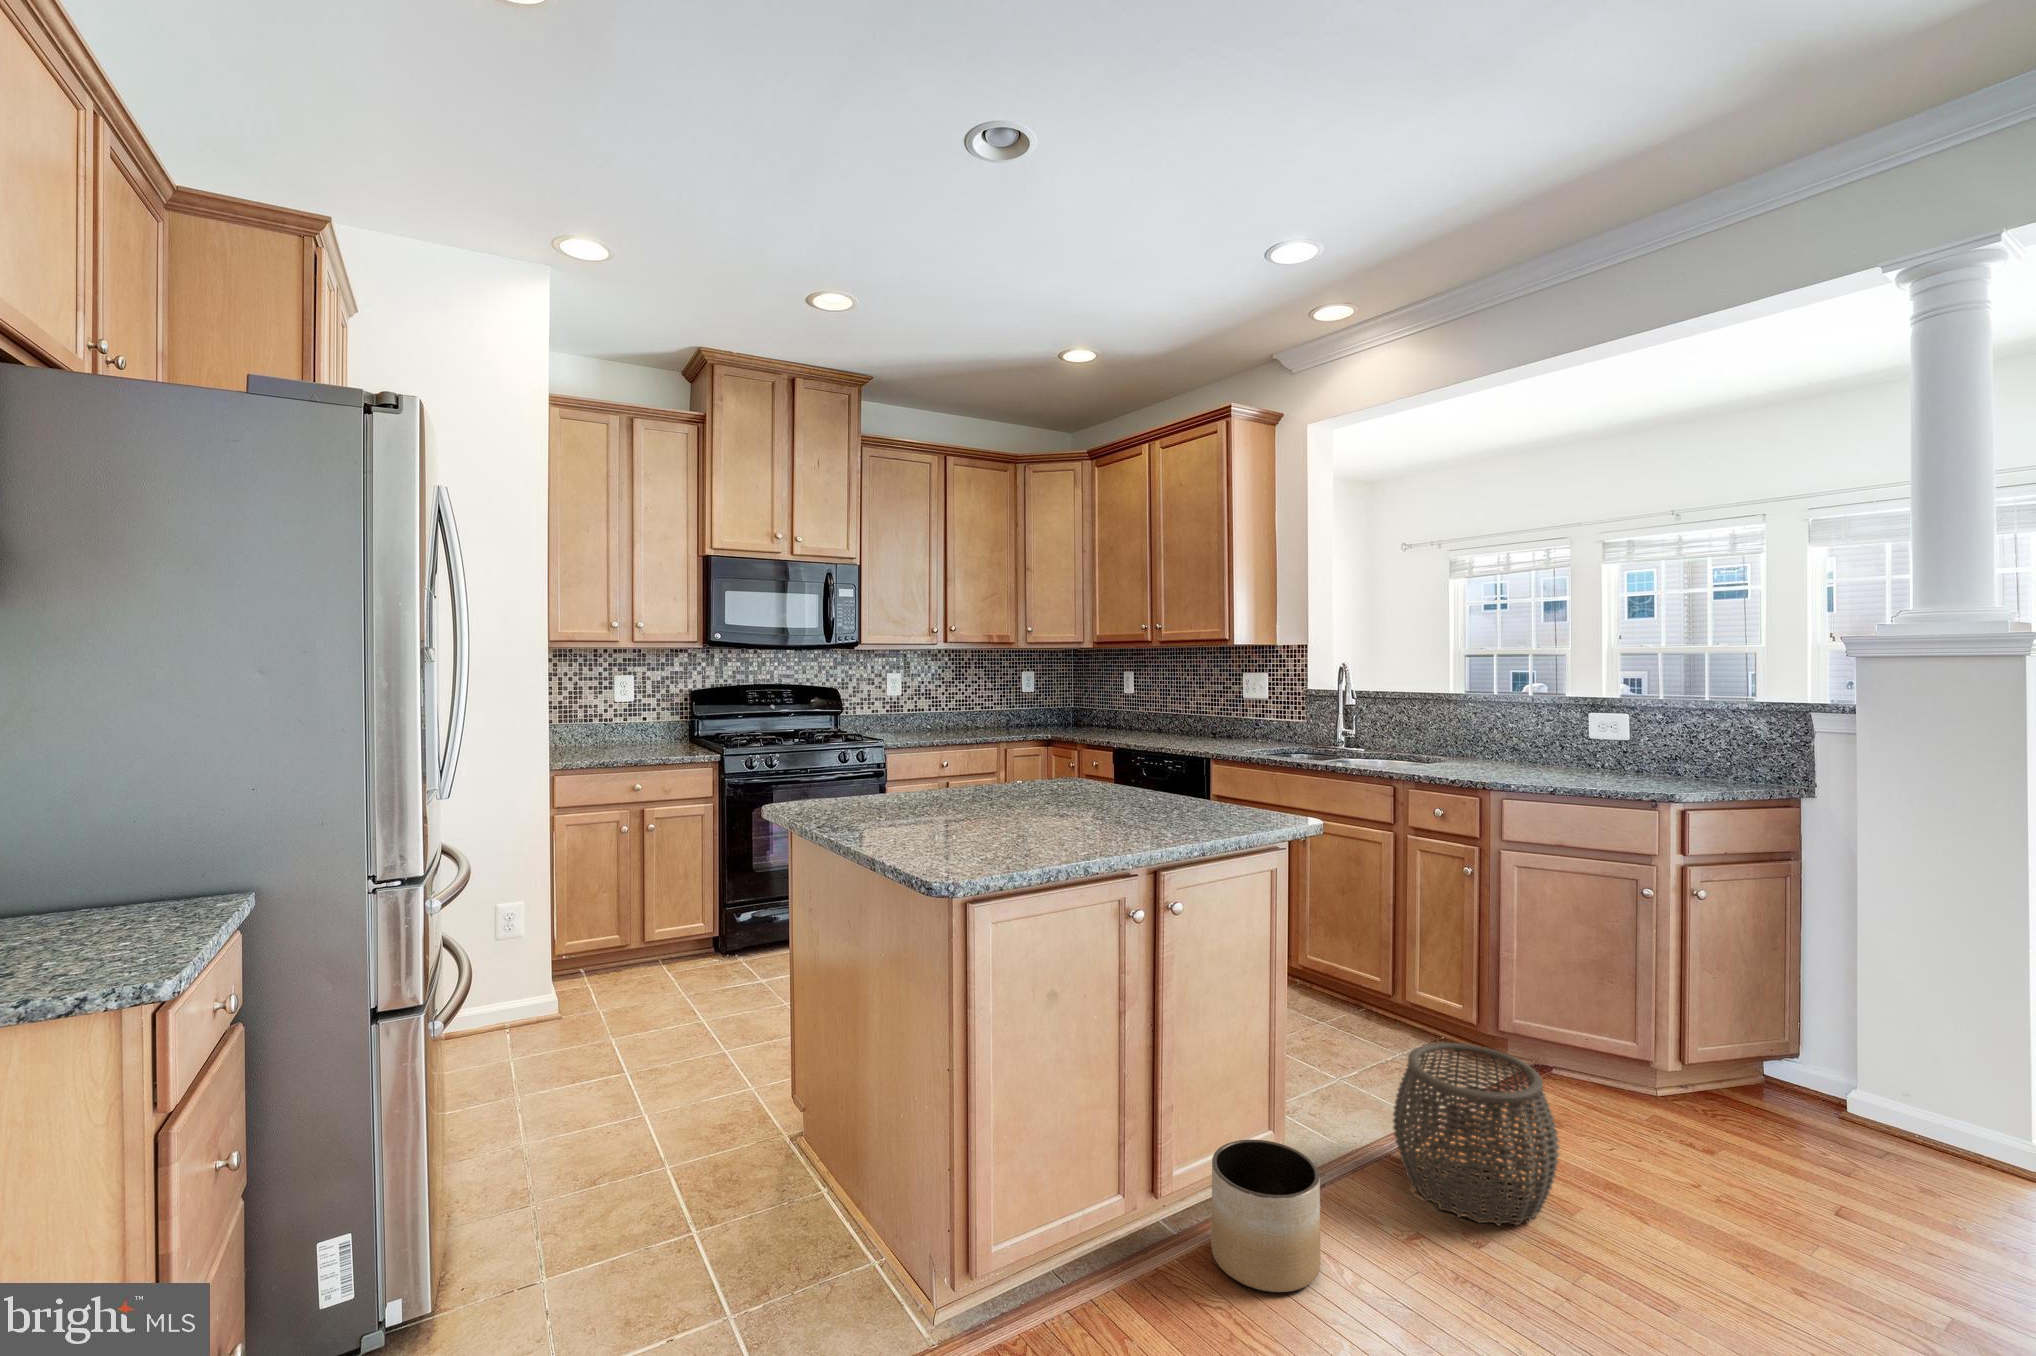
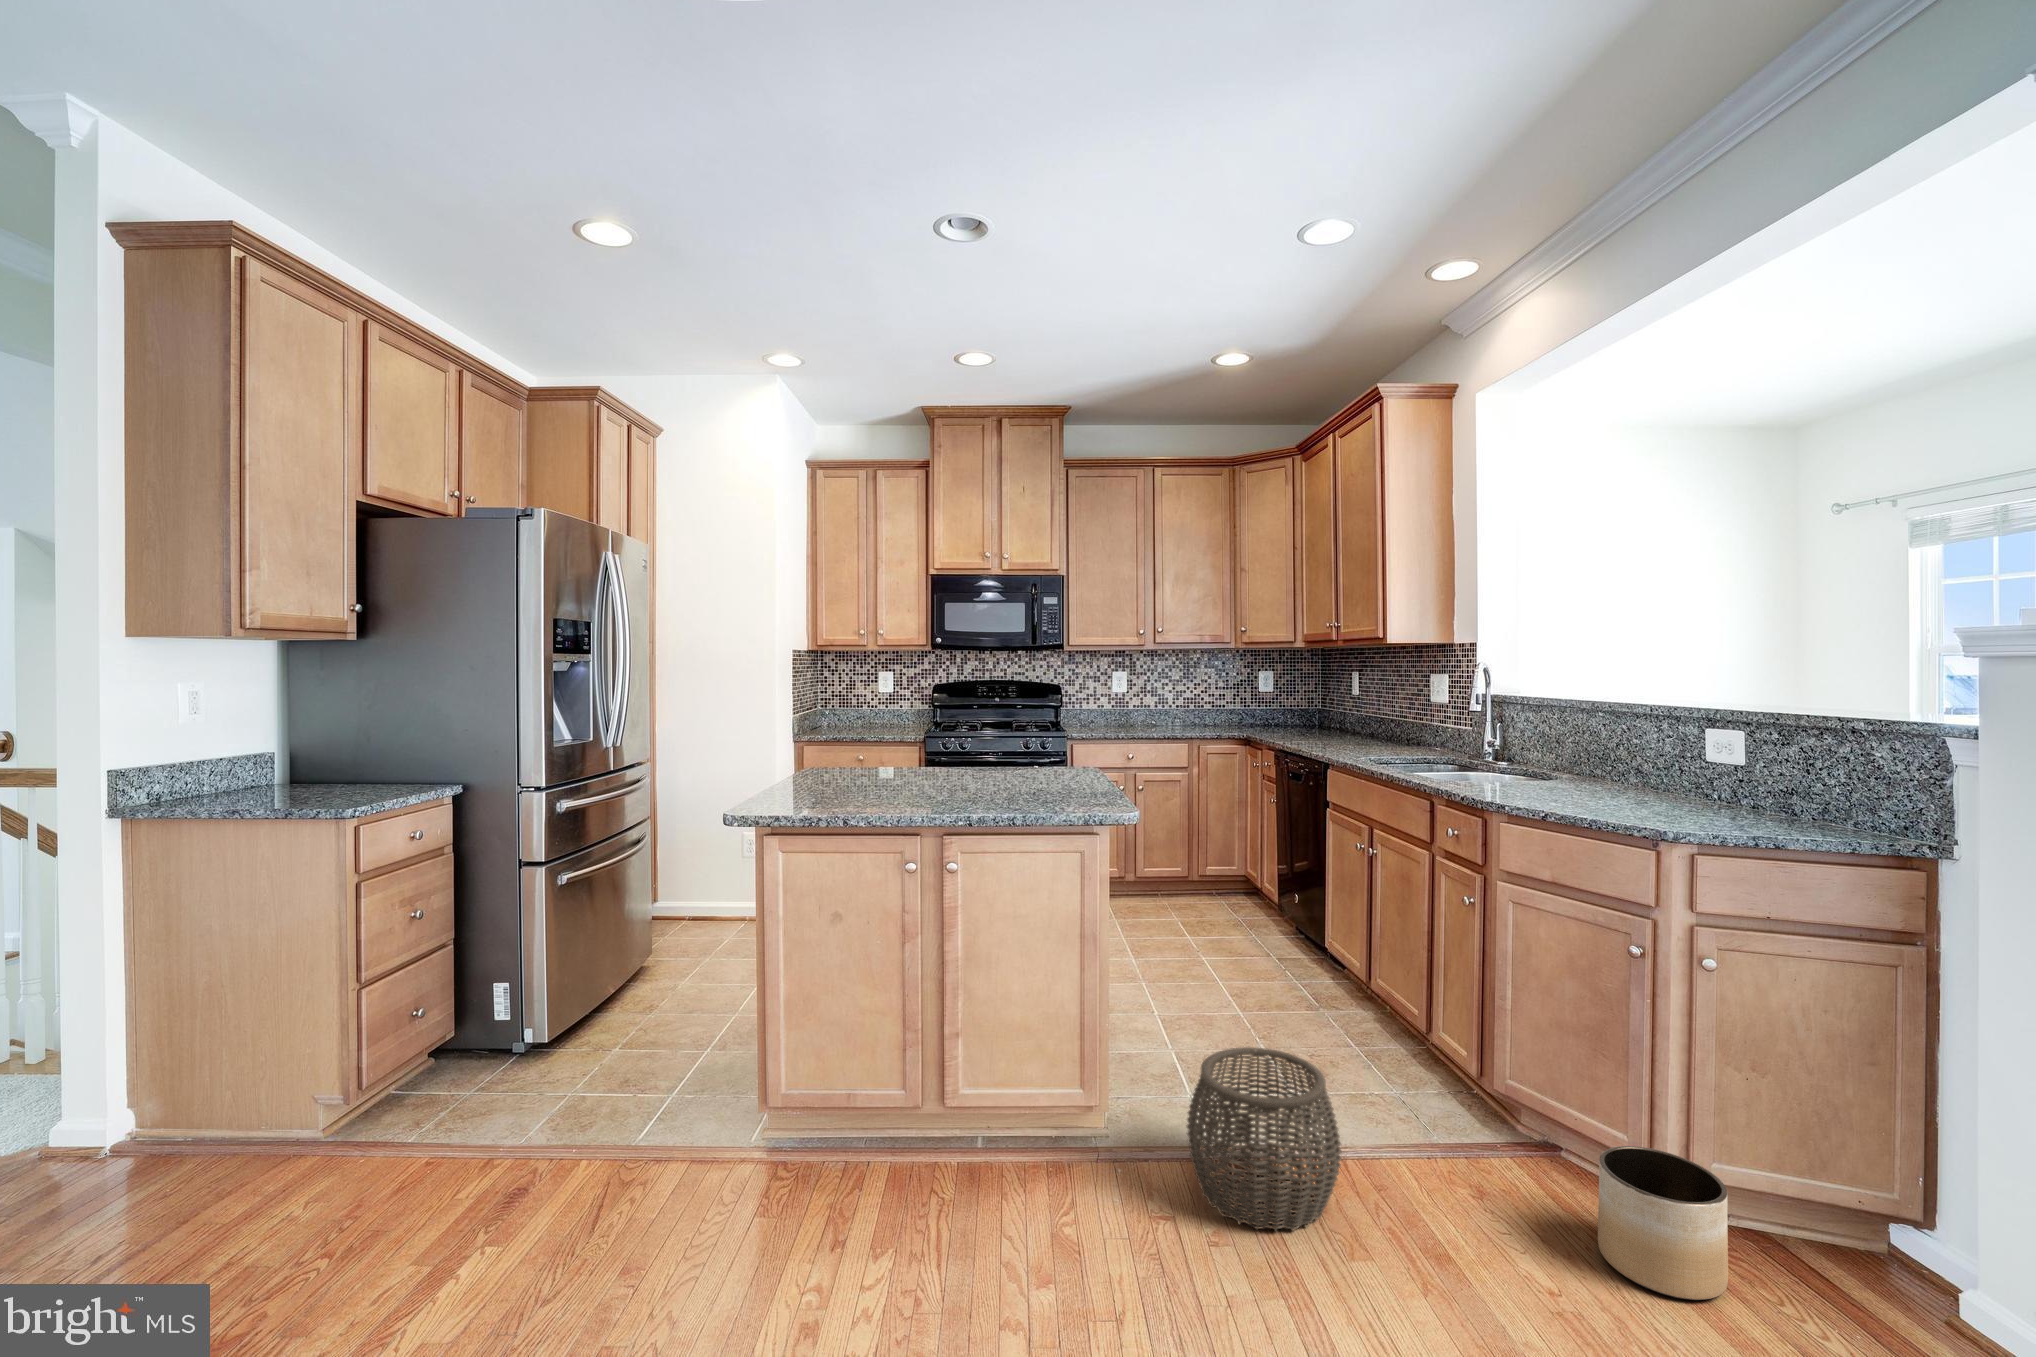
planter: present [1211,1139,1321,1293] -> present [1598,1146,1728,1300]

